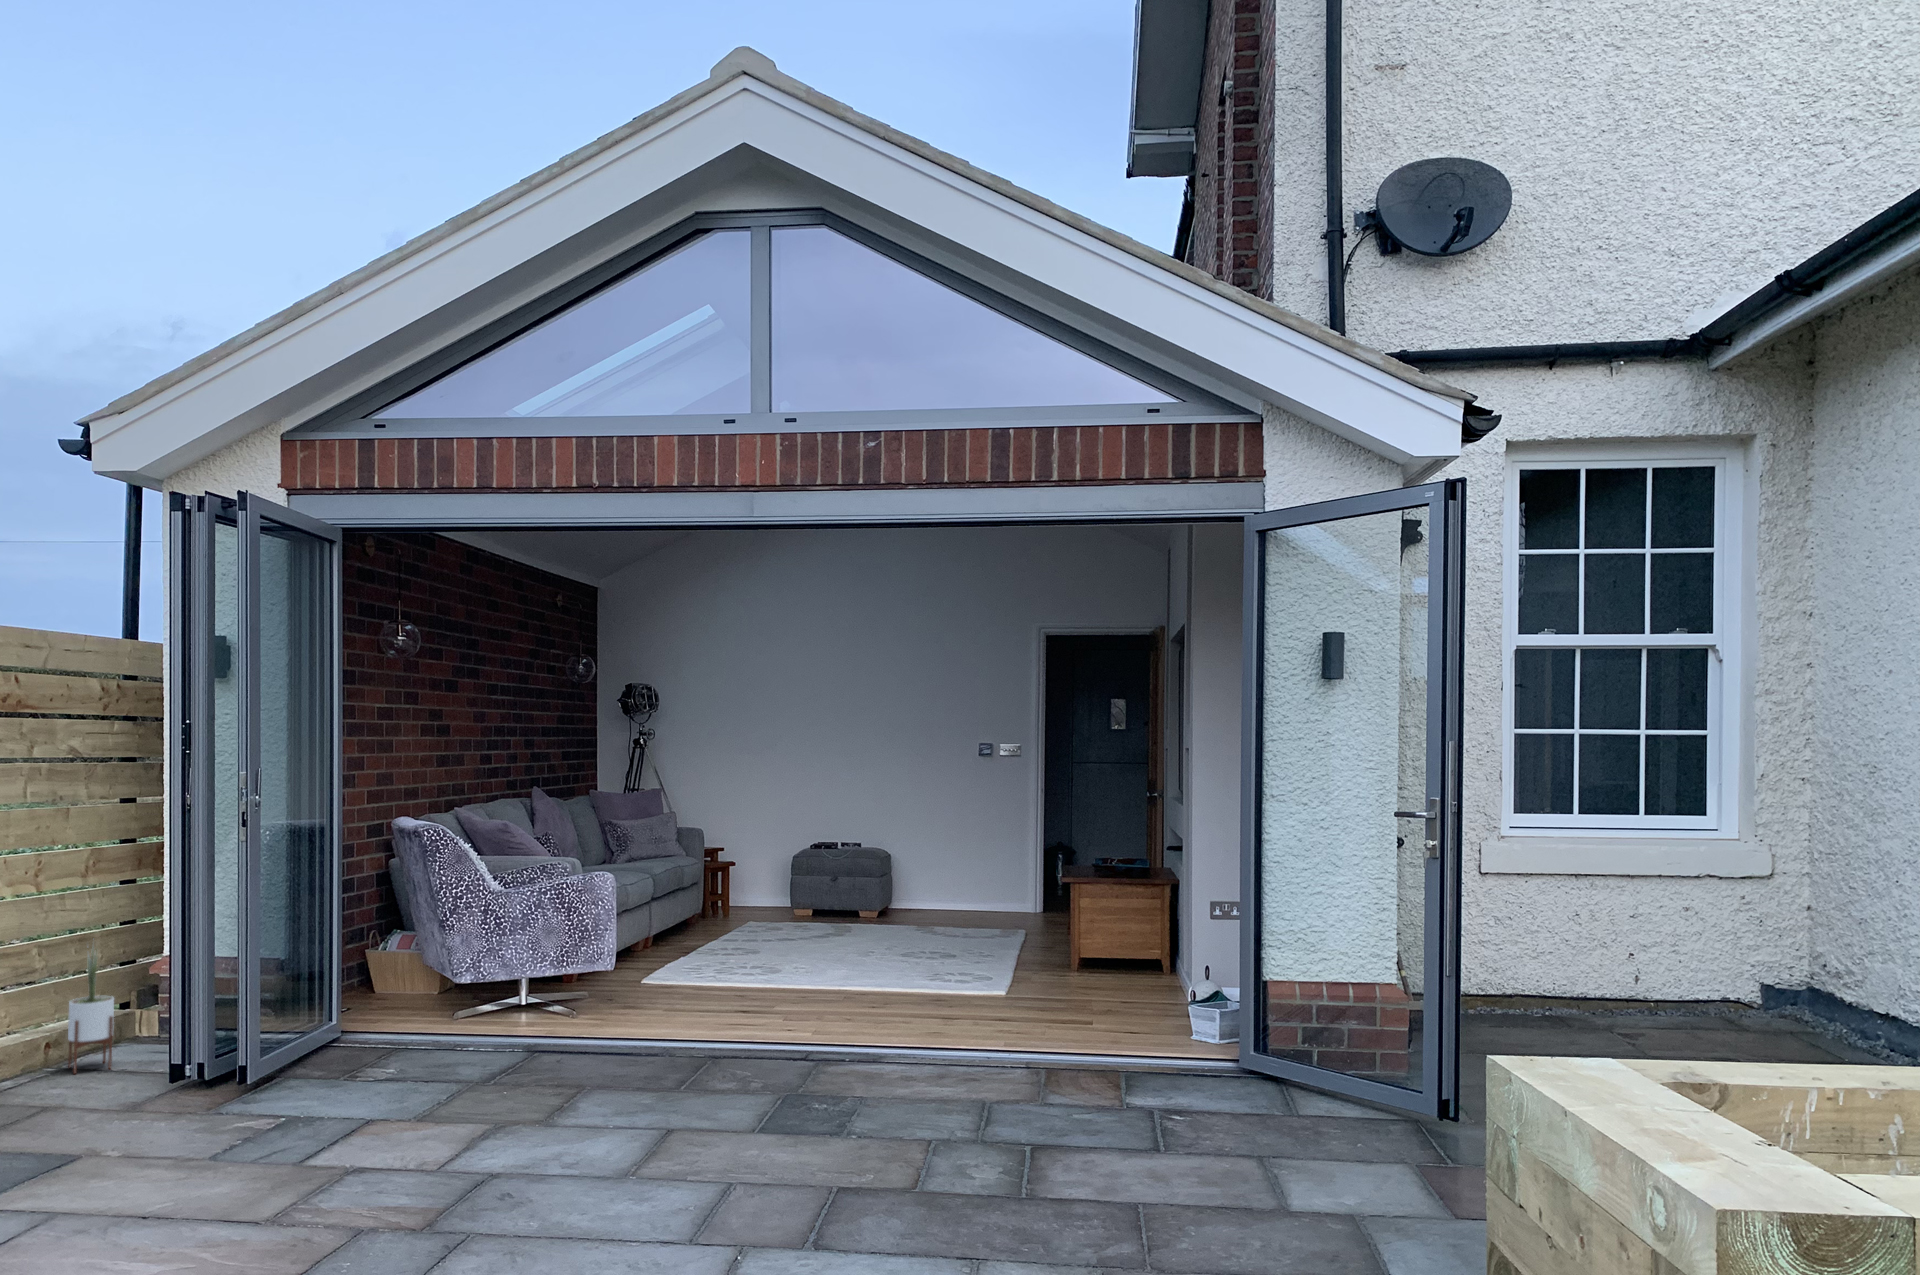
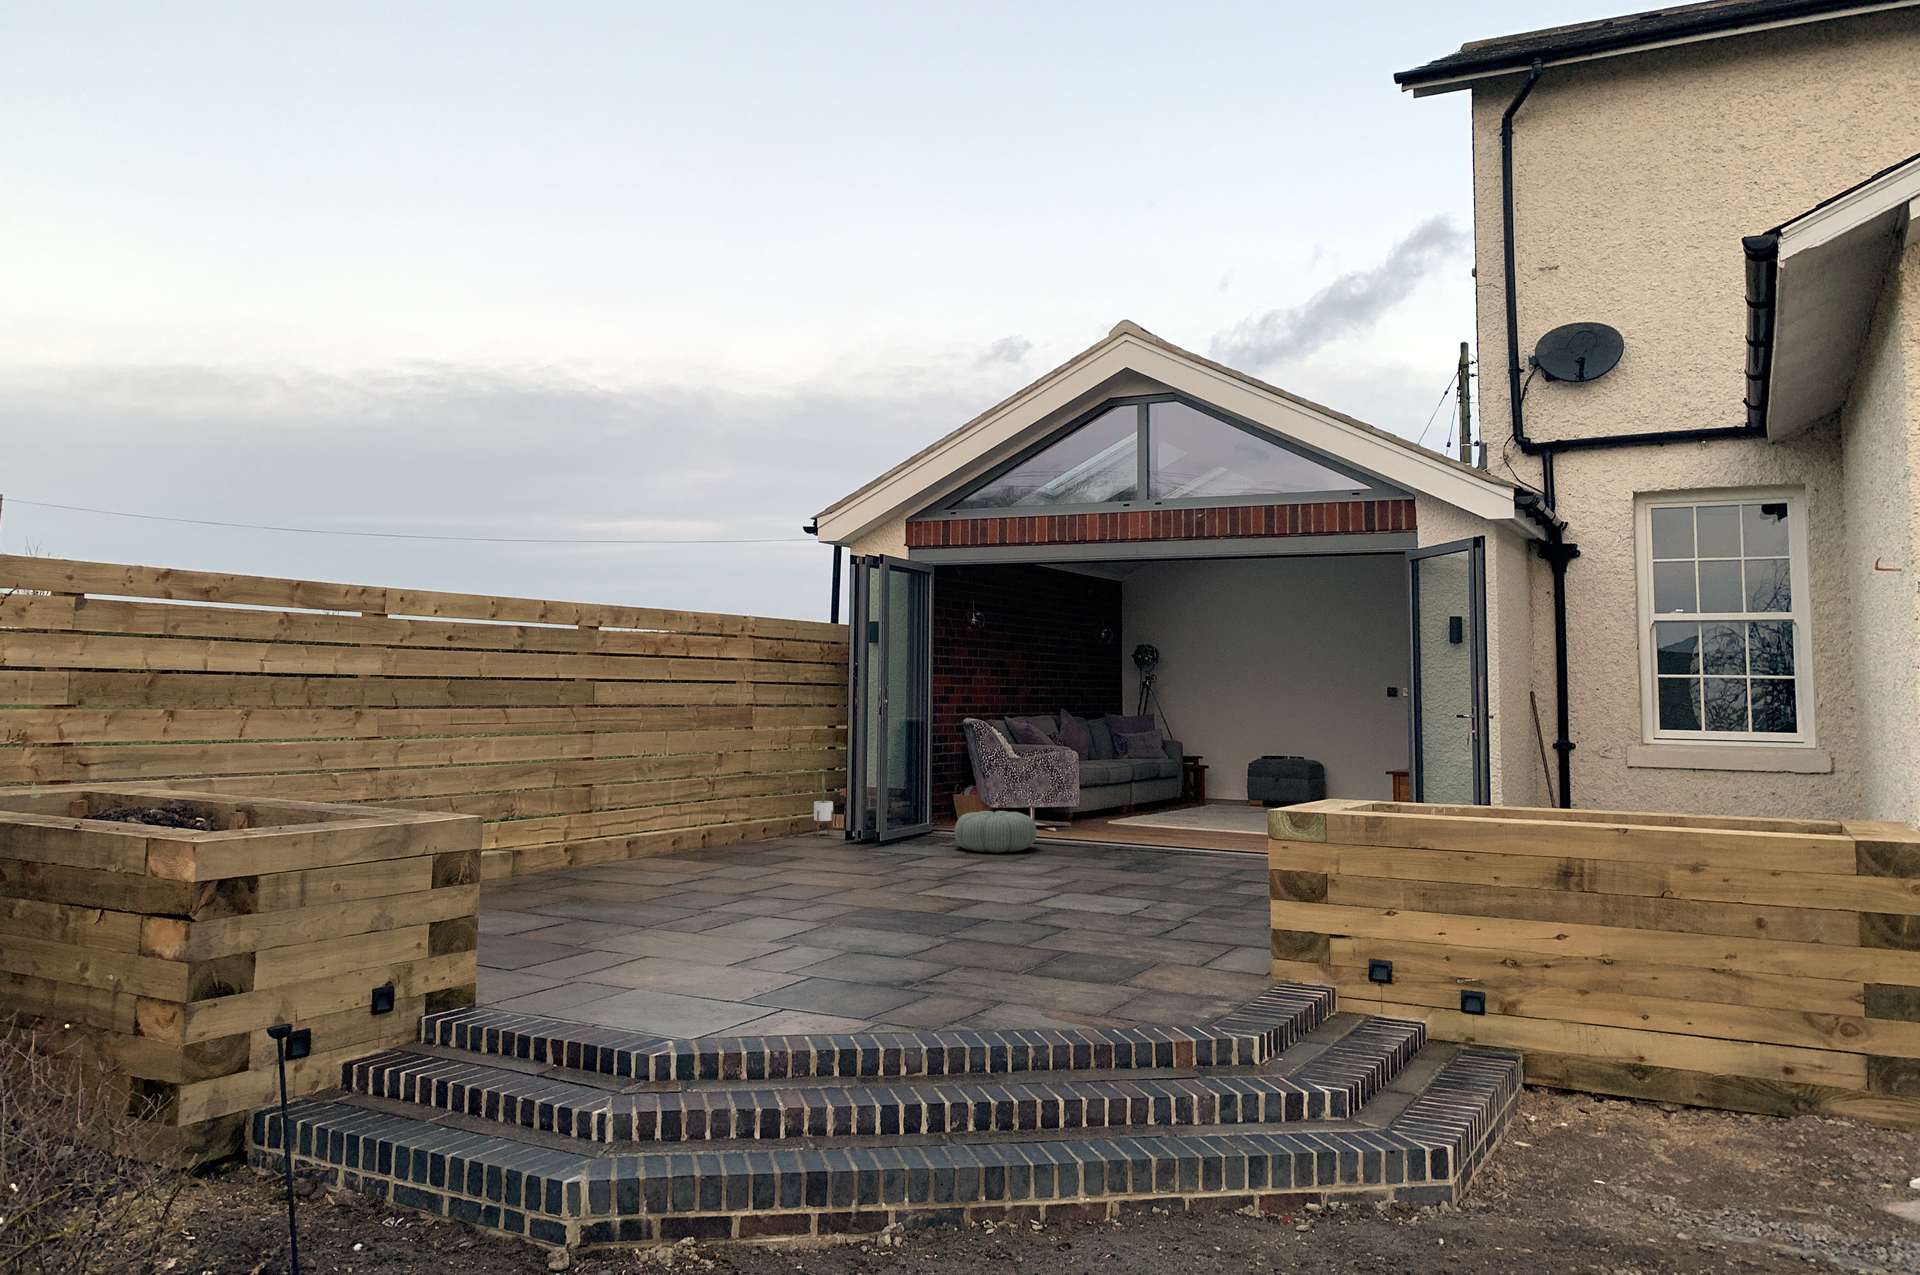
pouf: none [383,1001,555,1098] -> present [955,811,1036,853]

